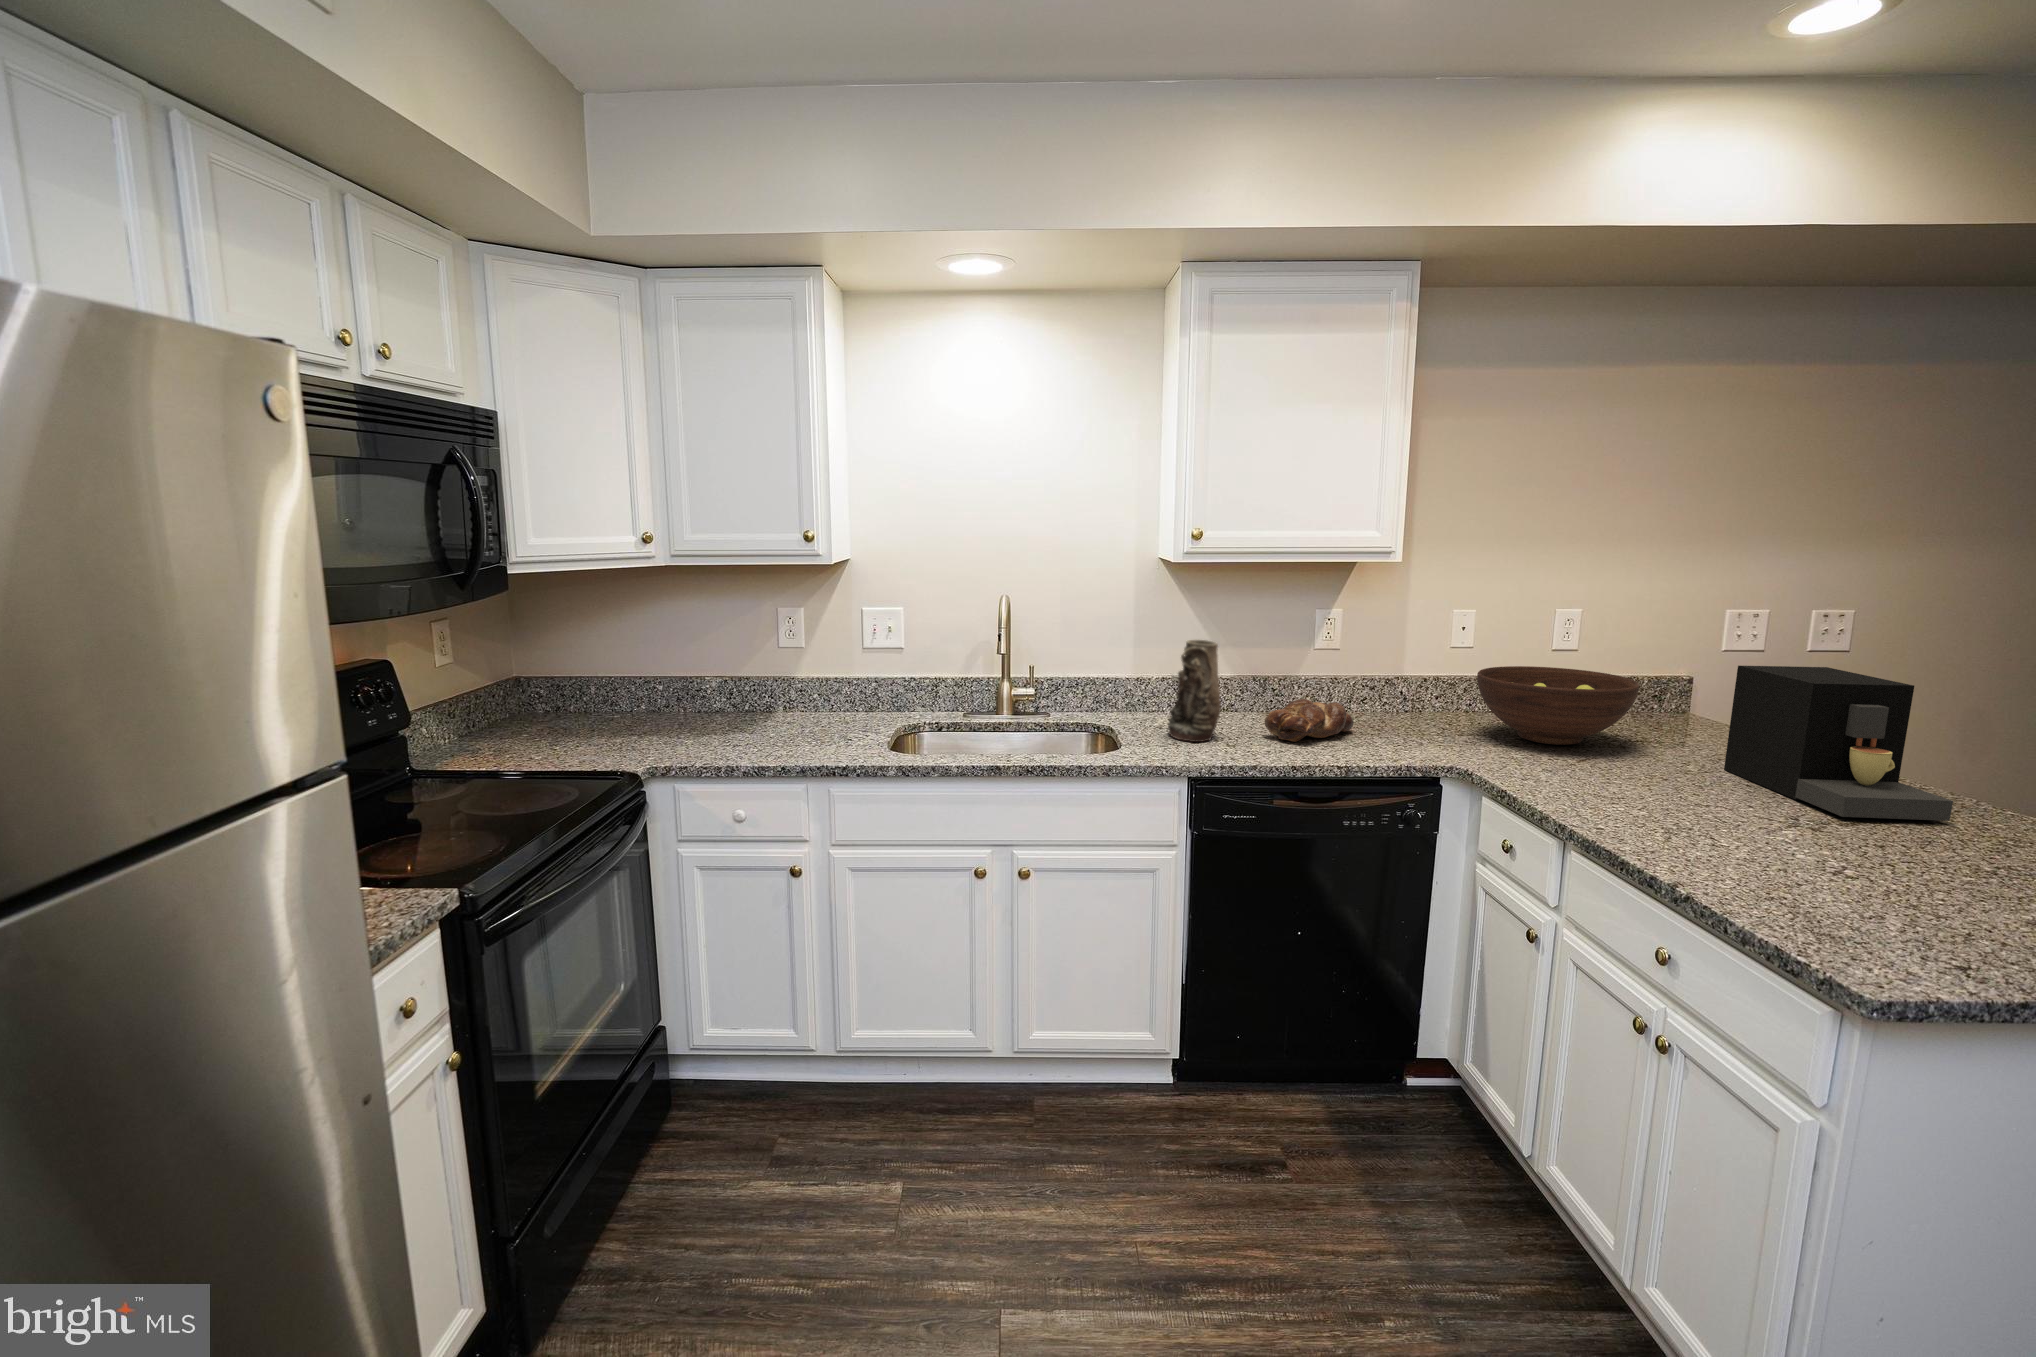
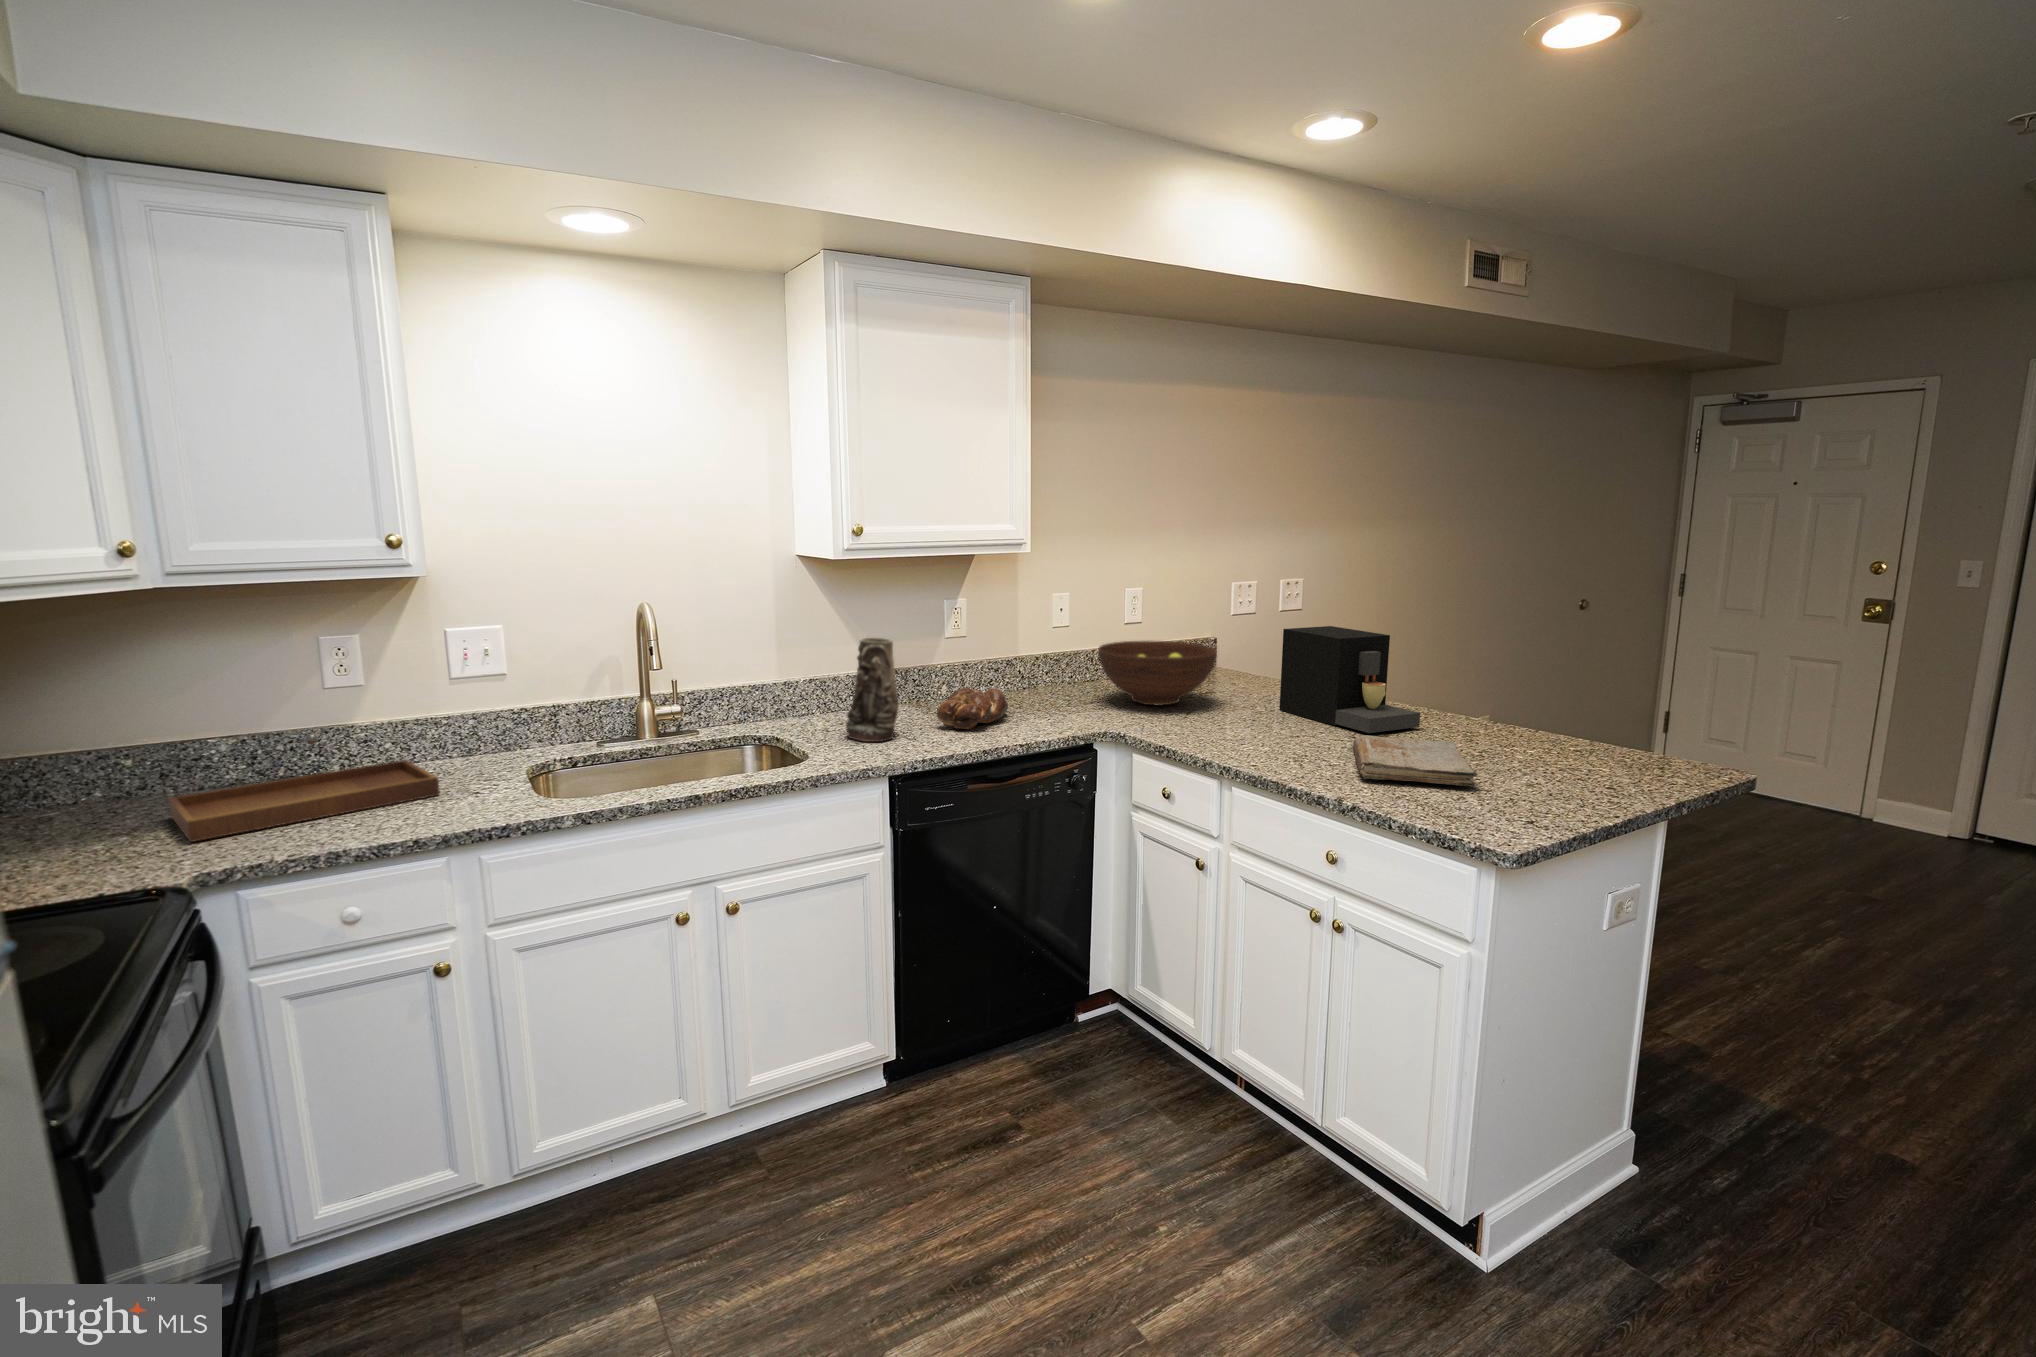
tray: none [667,680,828,746] -> present [169,733,440,842]
book: none [1758,816,1979,917] -> present [1353,735,1477,786]

